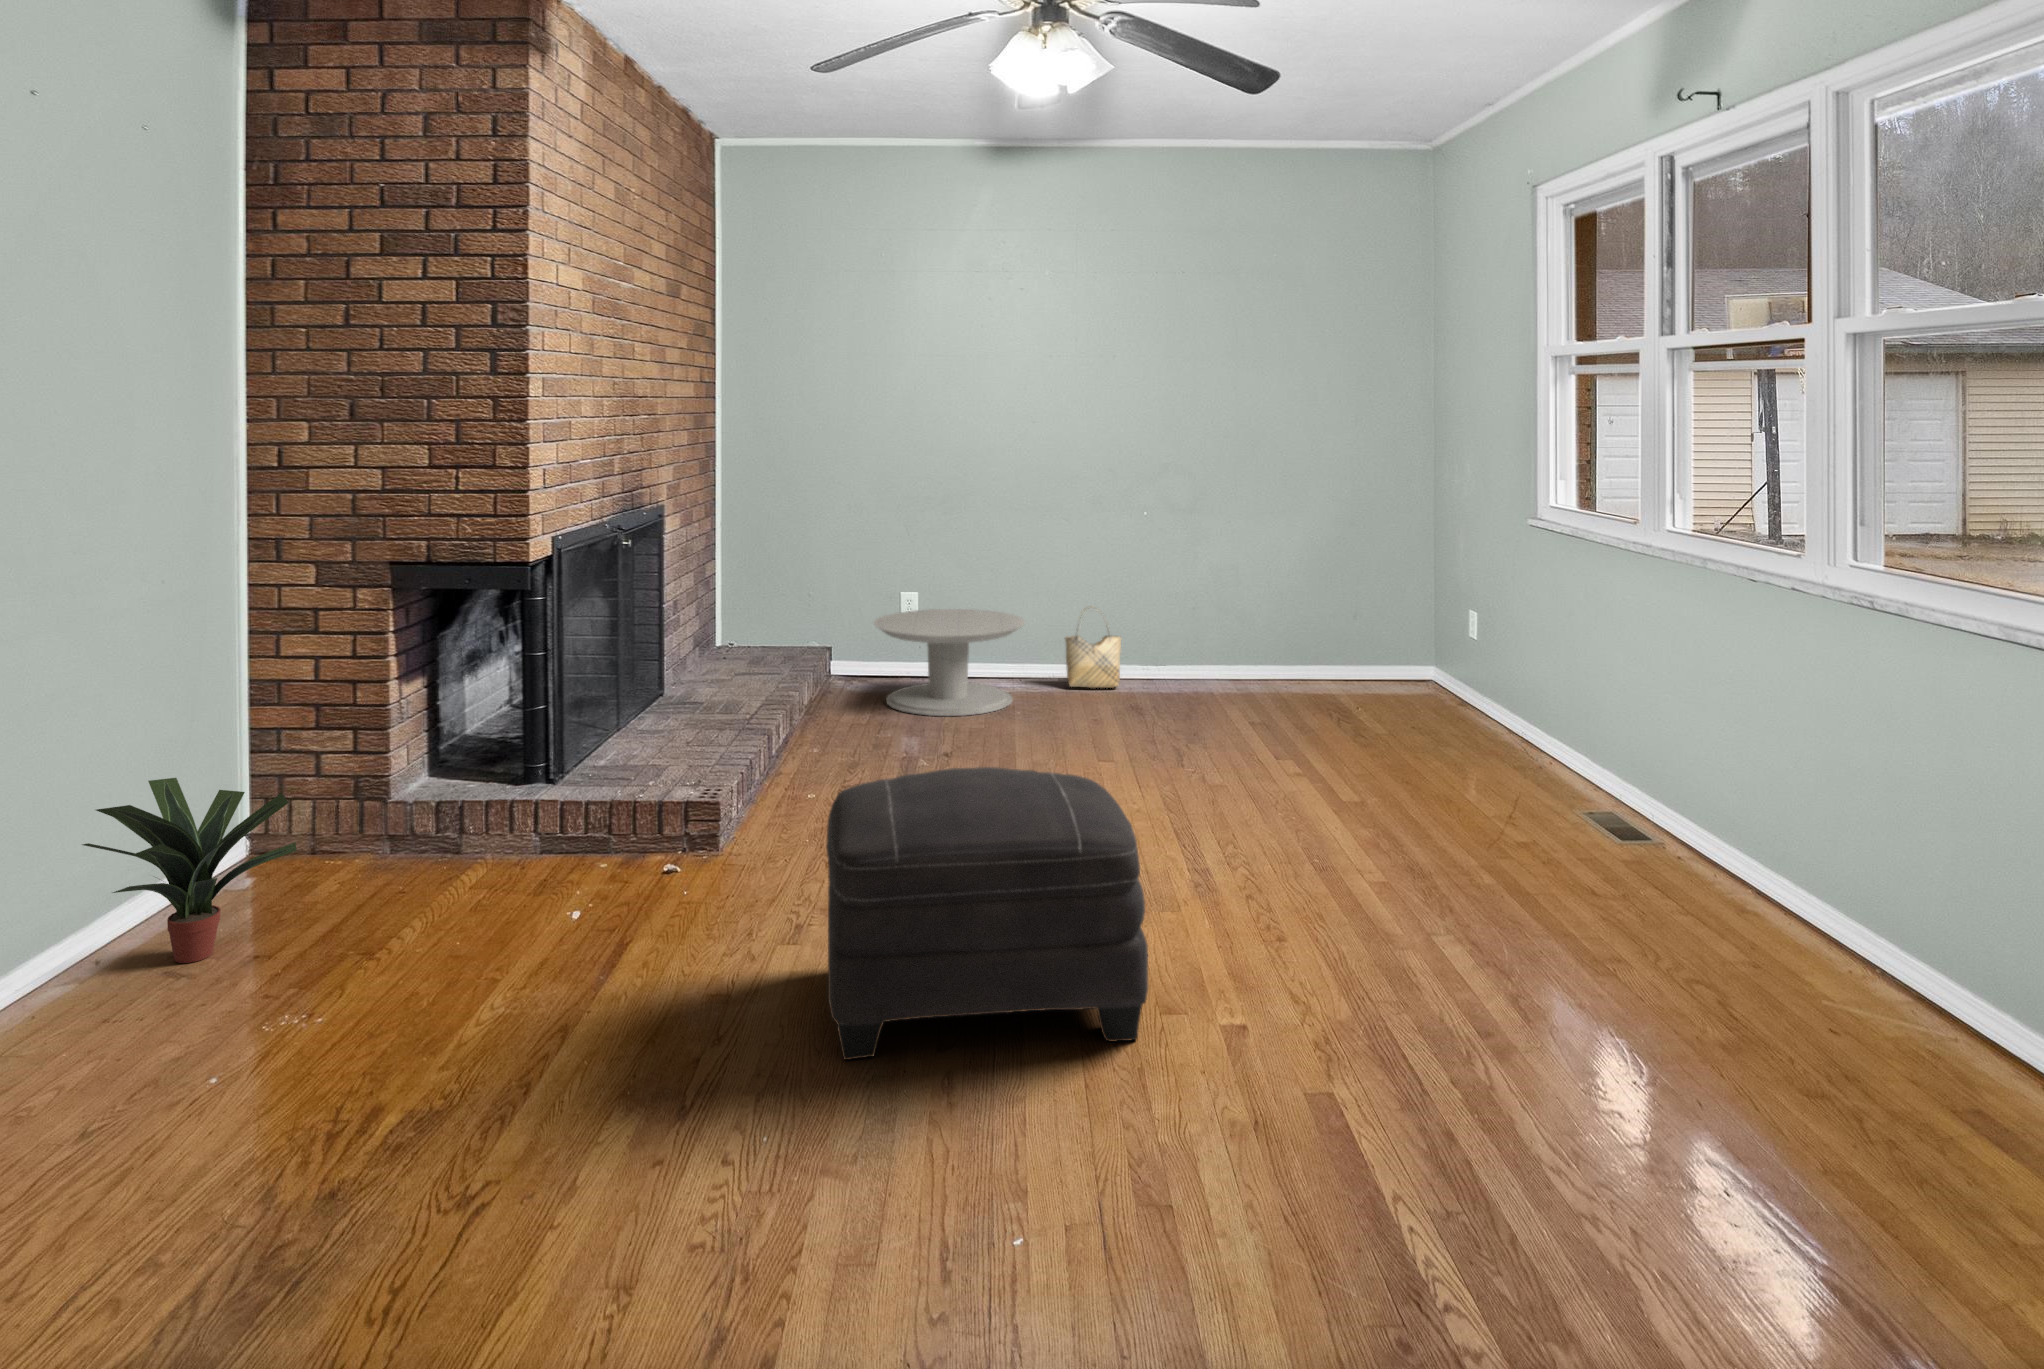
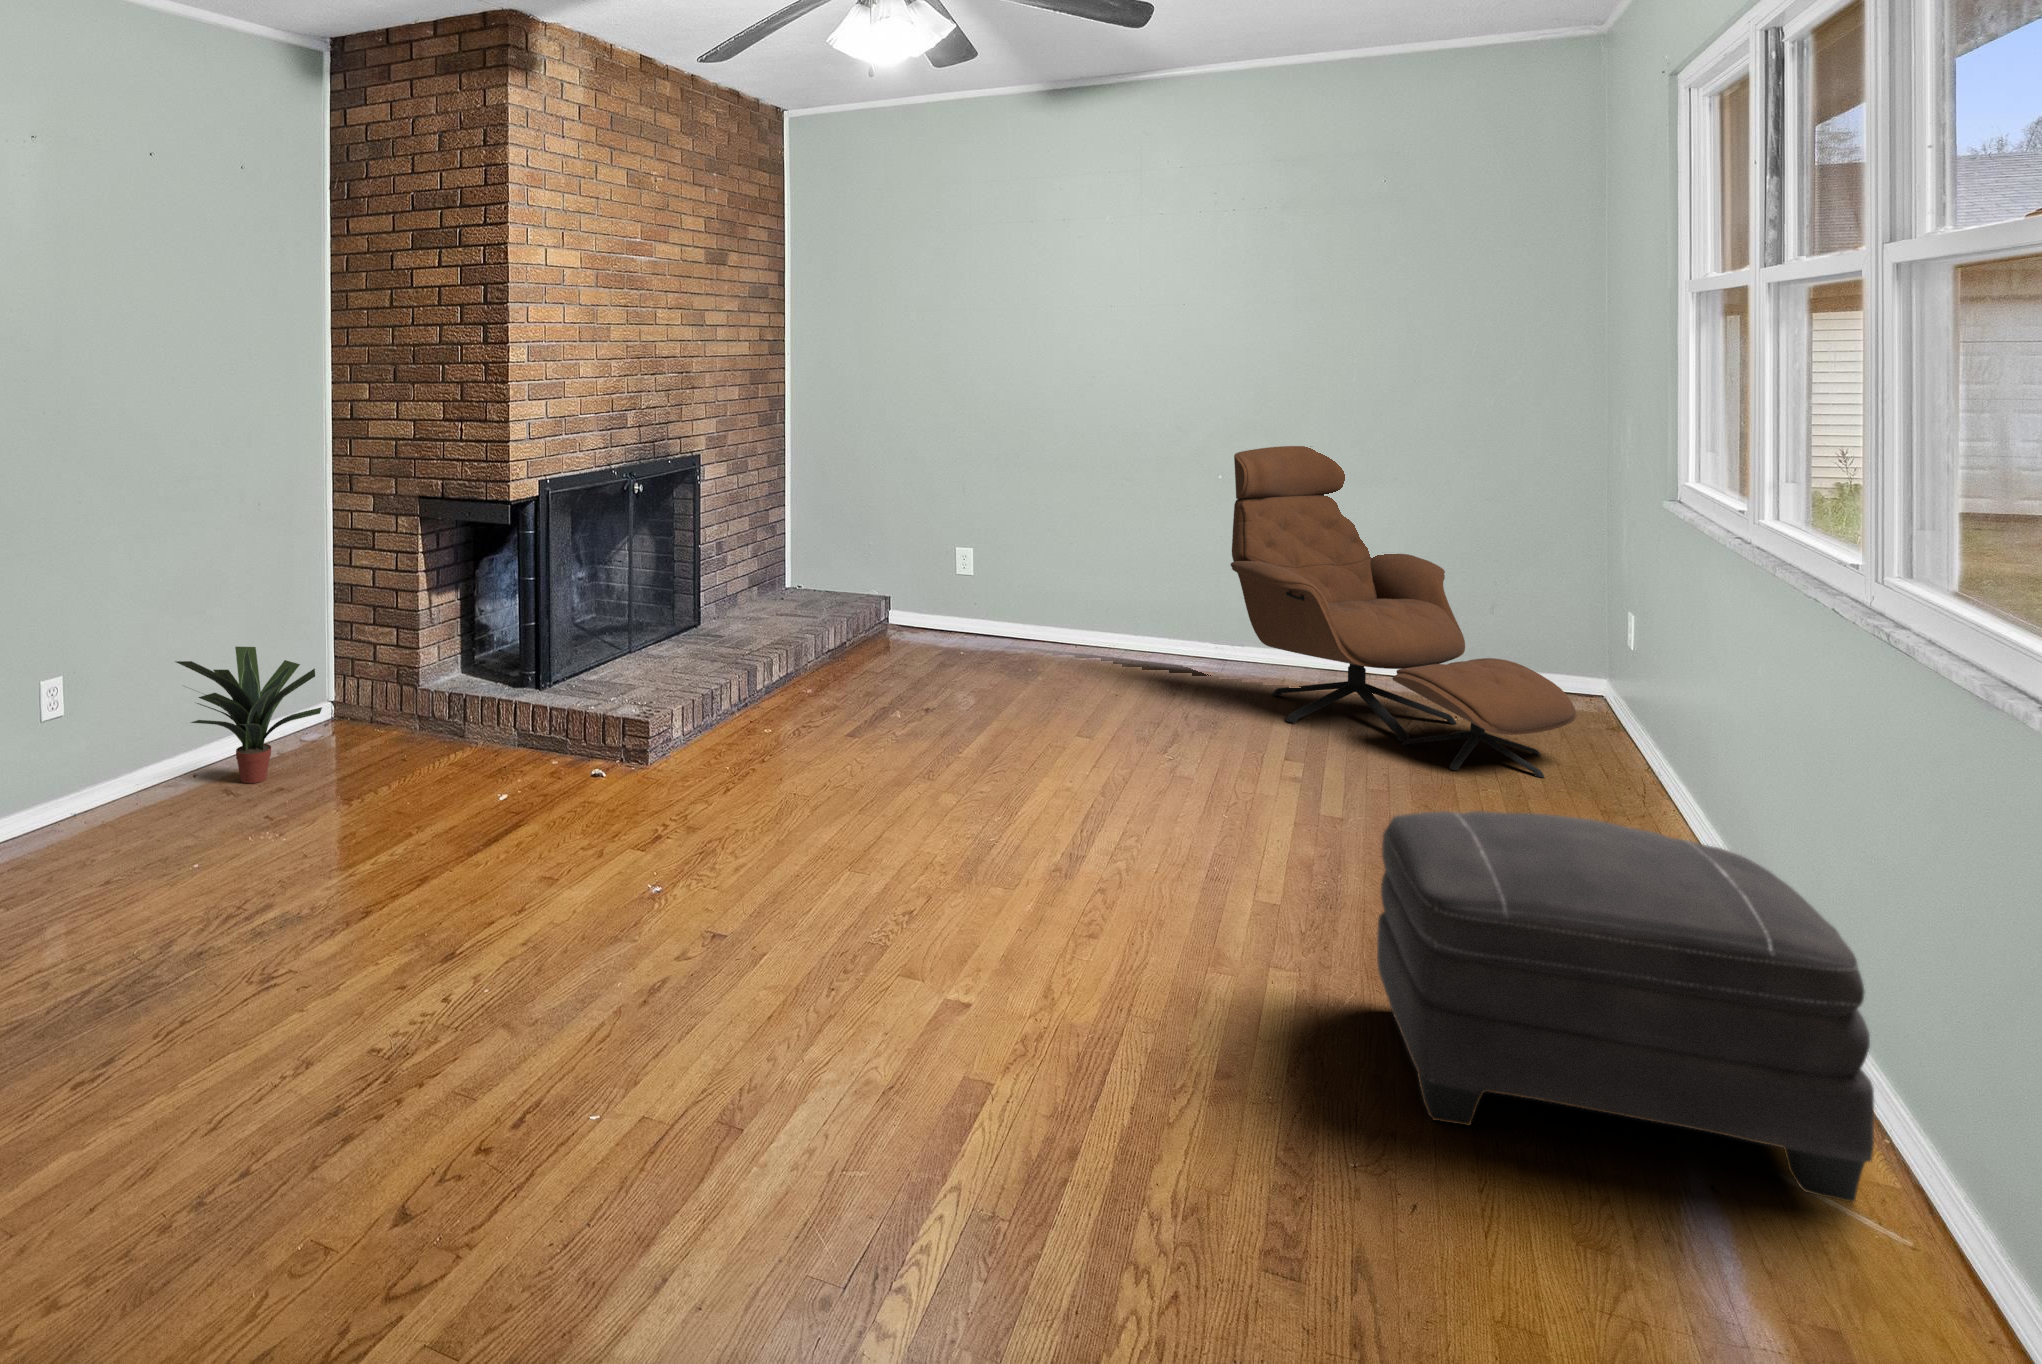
lounge chair: none [1171,466,1448,732] -> present [1231,446,1577,777]
side table: present [874,609,1025,716] -> none [907,577,1065,686]
woven basket: present [1065,610,1121,688] -> none [1117,590,1183,678]
ottoman: present [826,767,1148,1060] -> present [1377,811,1874,1202]

